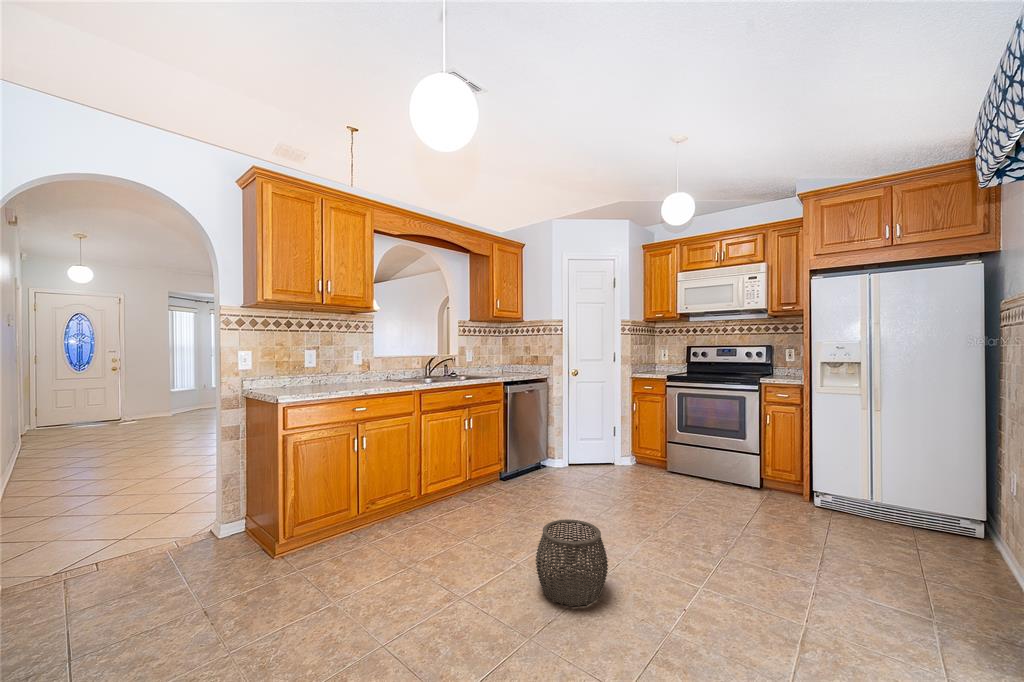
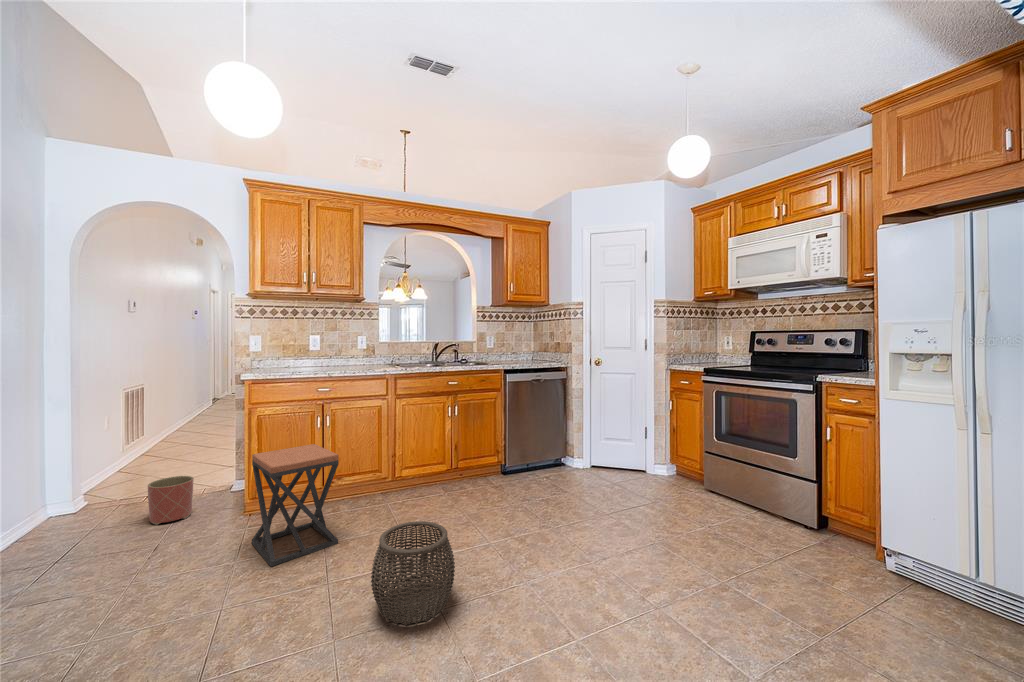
stool: none [342,468,435,596] -> present [252,444,339,566]
planter: none [160,526,215,590] -> present [148,476,194,525]

